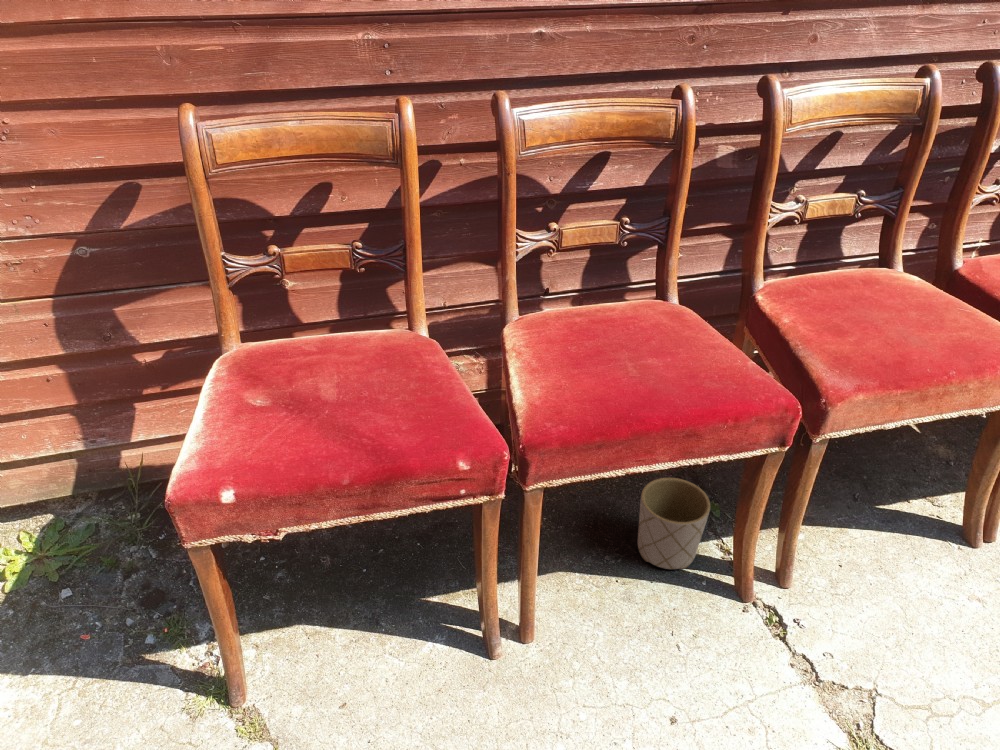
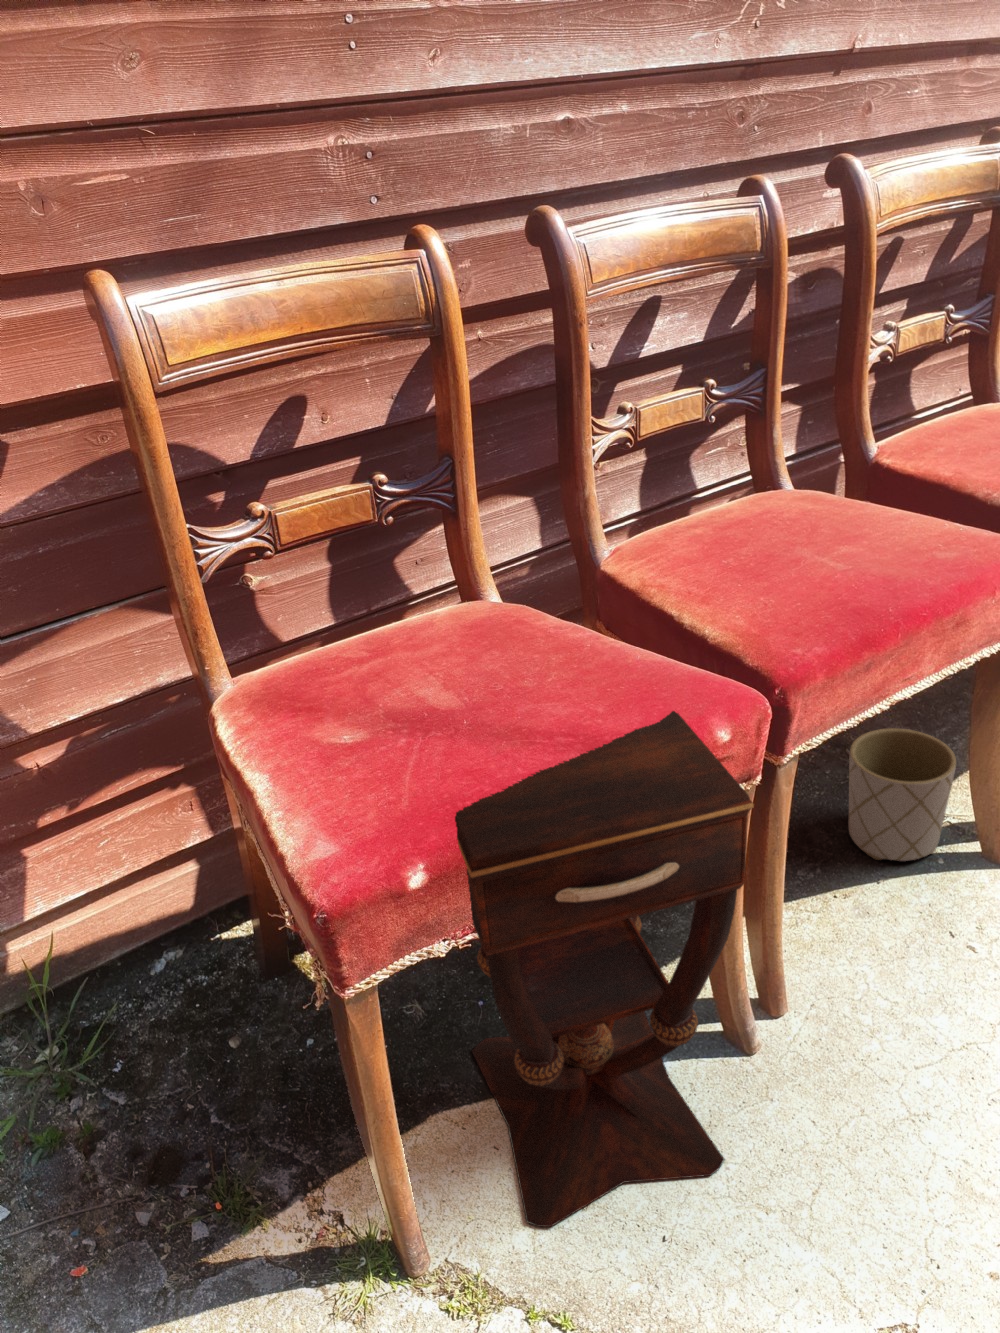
side table: none [250,401,446,713] -> present [455,711,754,1227]

